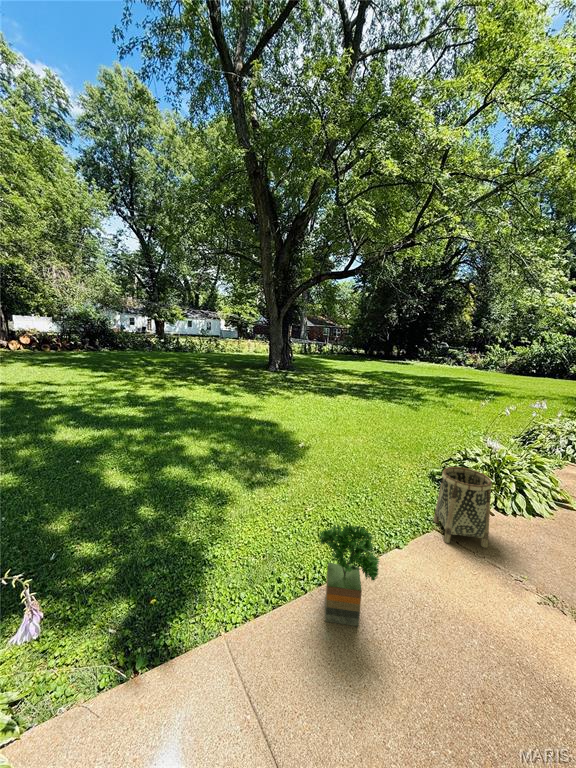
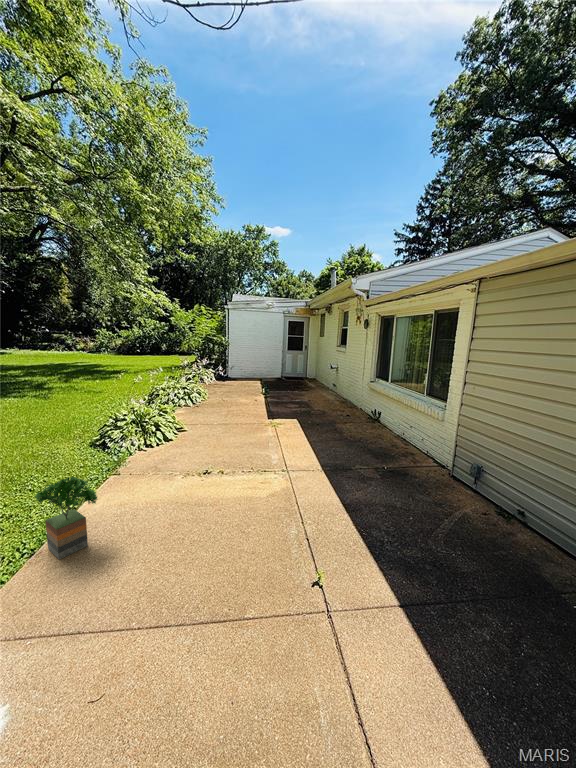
basket: present [434,467,492,548] -> none [109,421,150,477]

